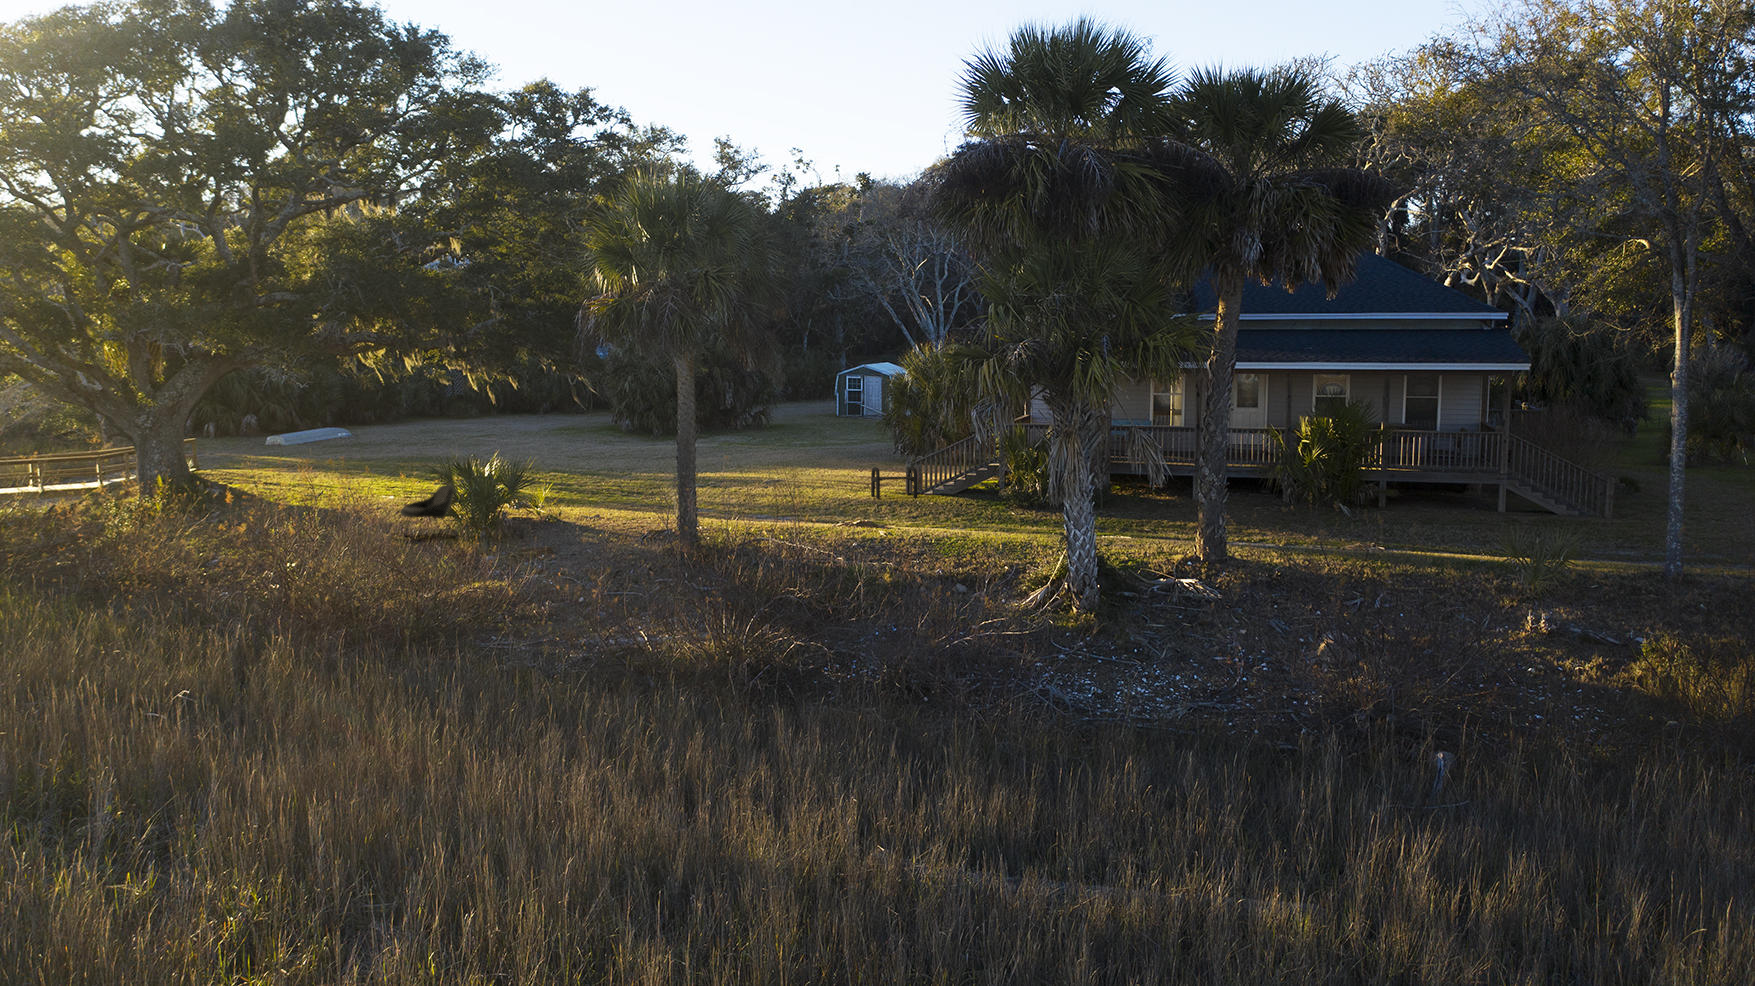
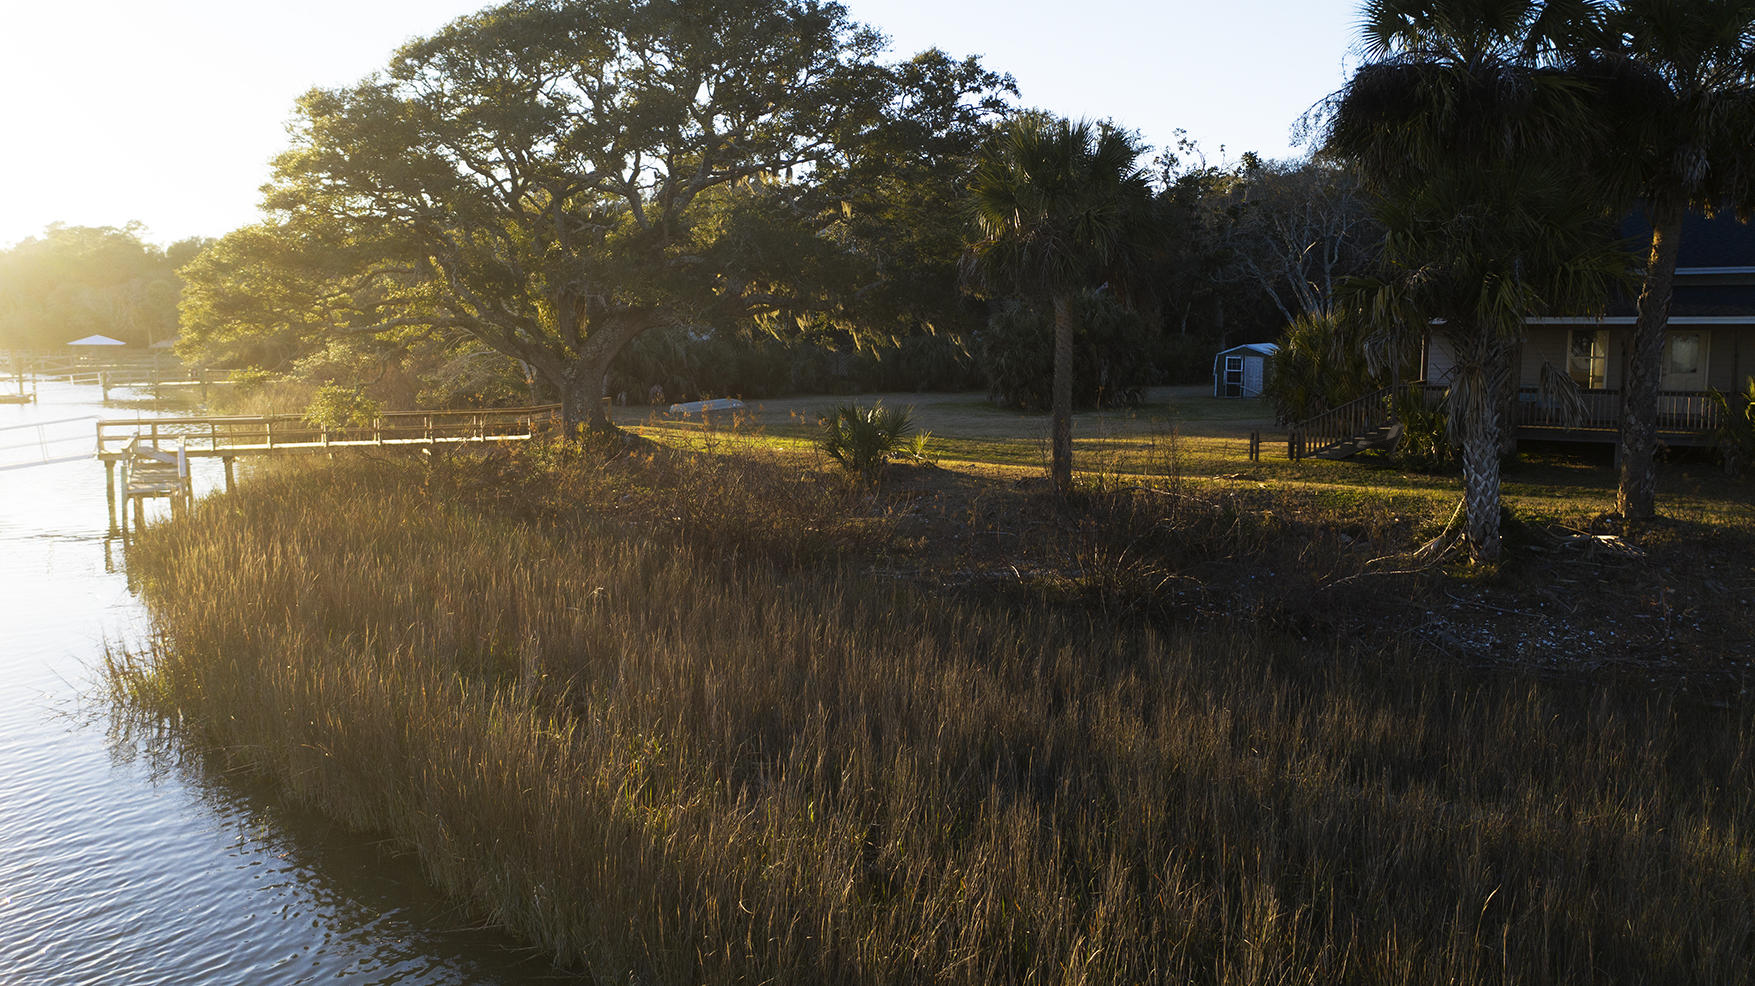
lounge chair: present [400,485,454,540] -> present [1357,424,1404,470]

